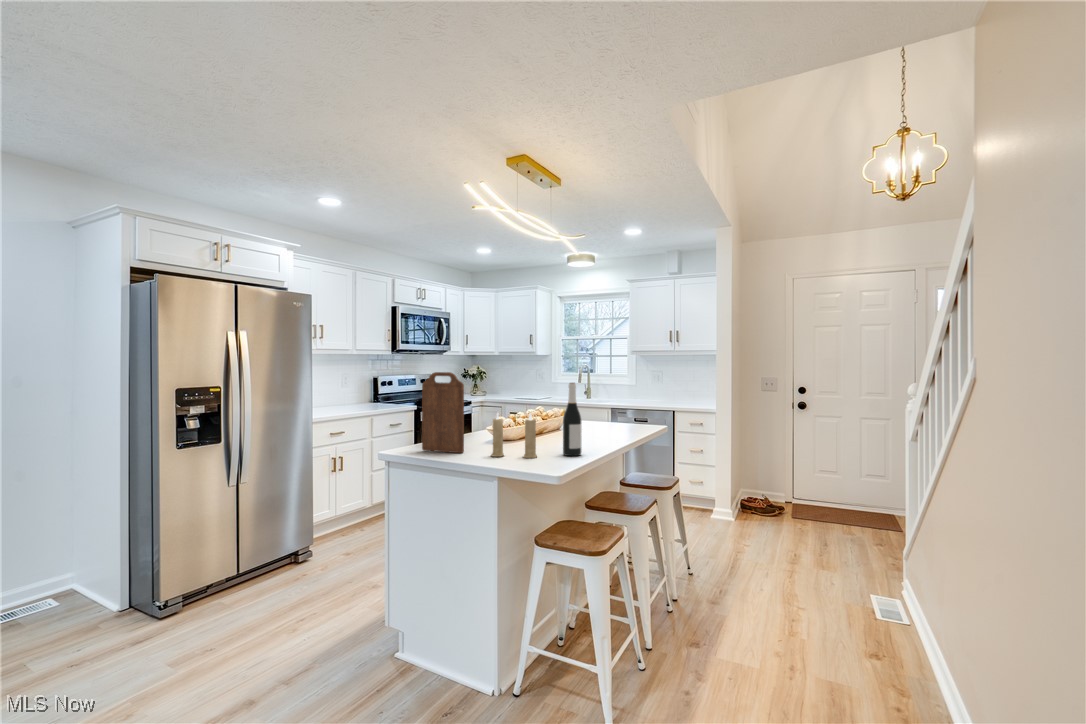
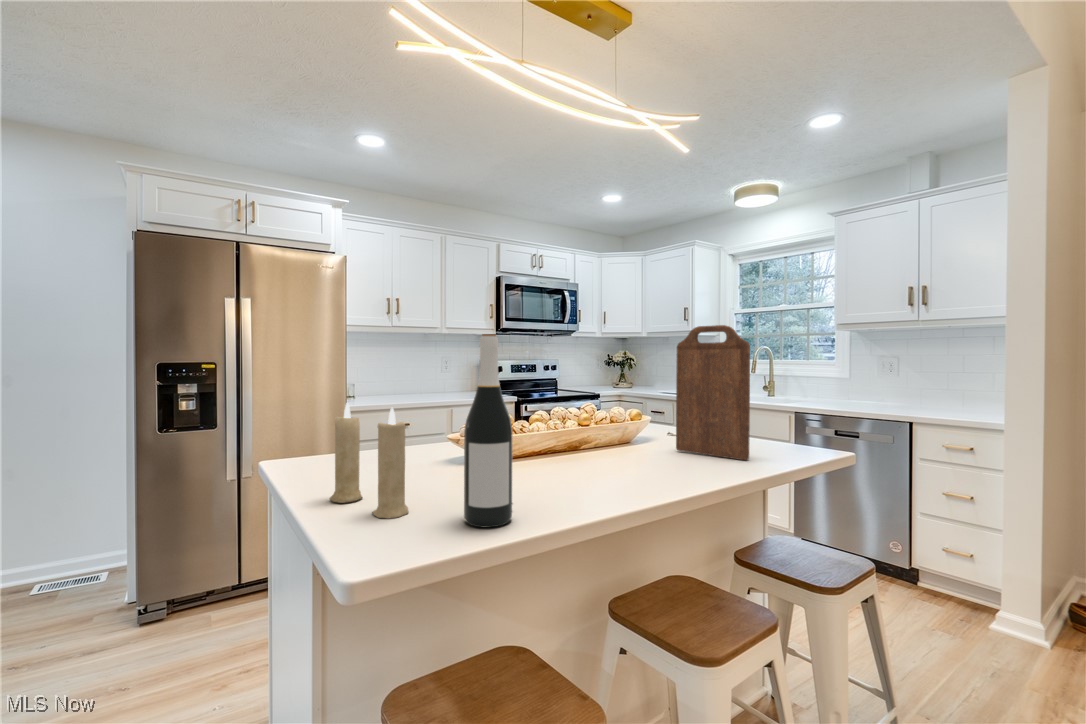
cutting board: present [422,372,464,453] -> present [676,325,750,460]

